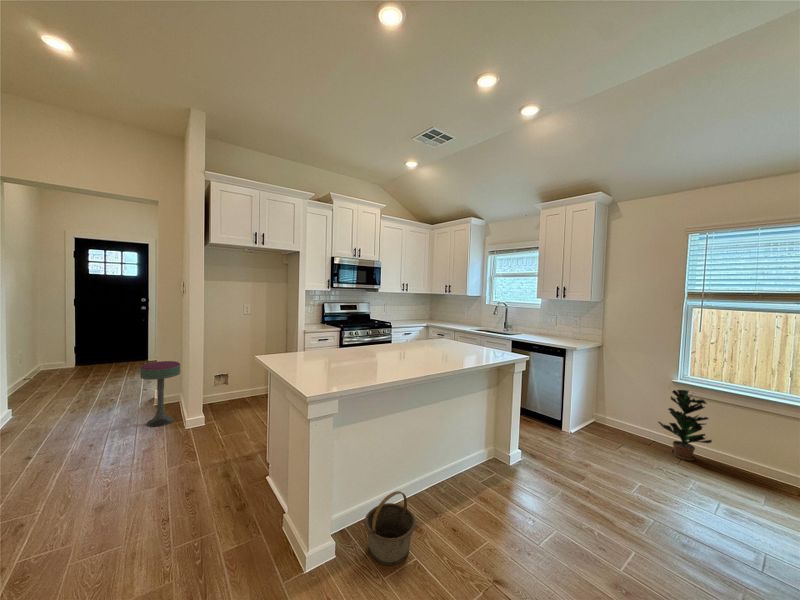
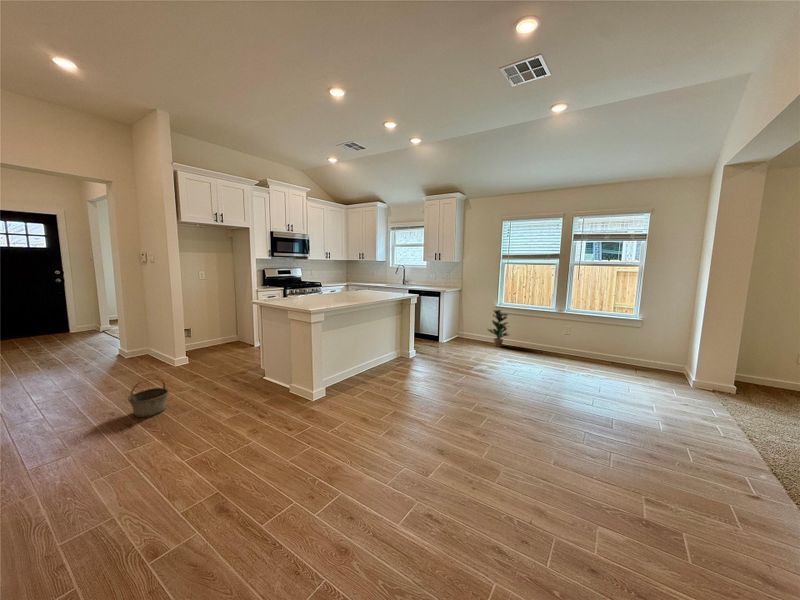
bar stool: present [140,361,180,426] -> none [124,318,159,369]
basket: present [365,491,416,565] -> present [128,378,169,418]

